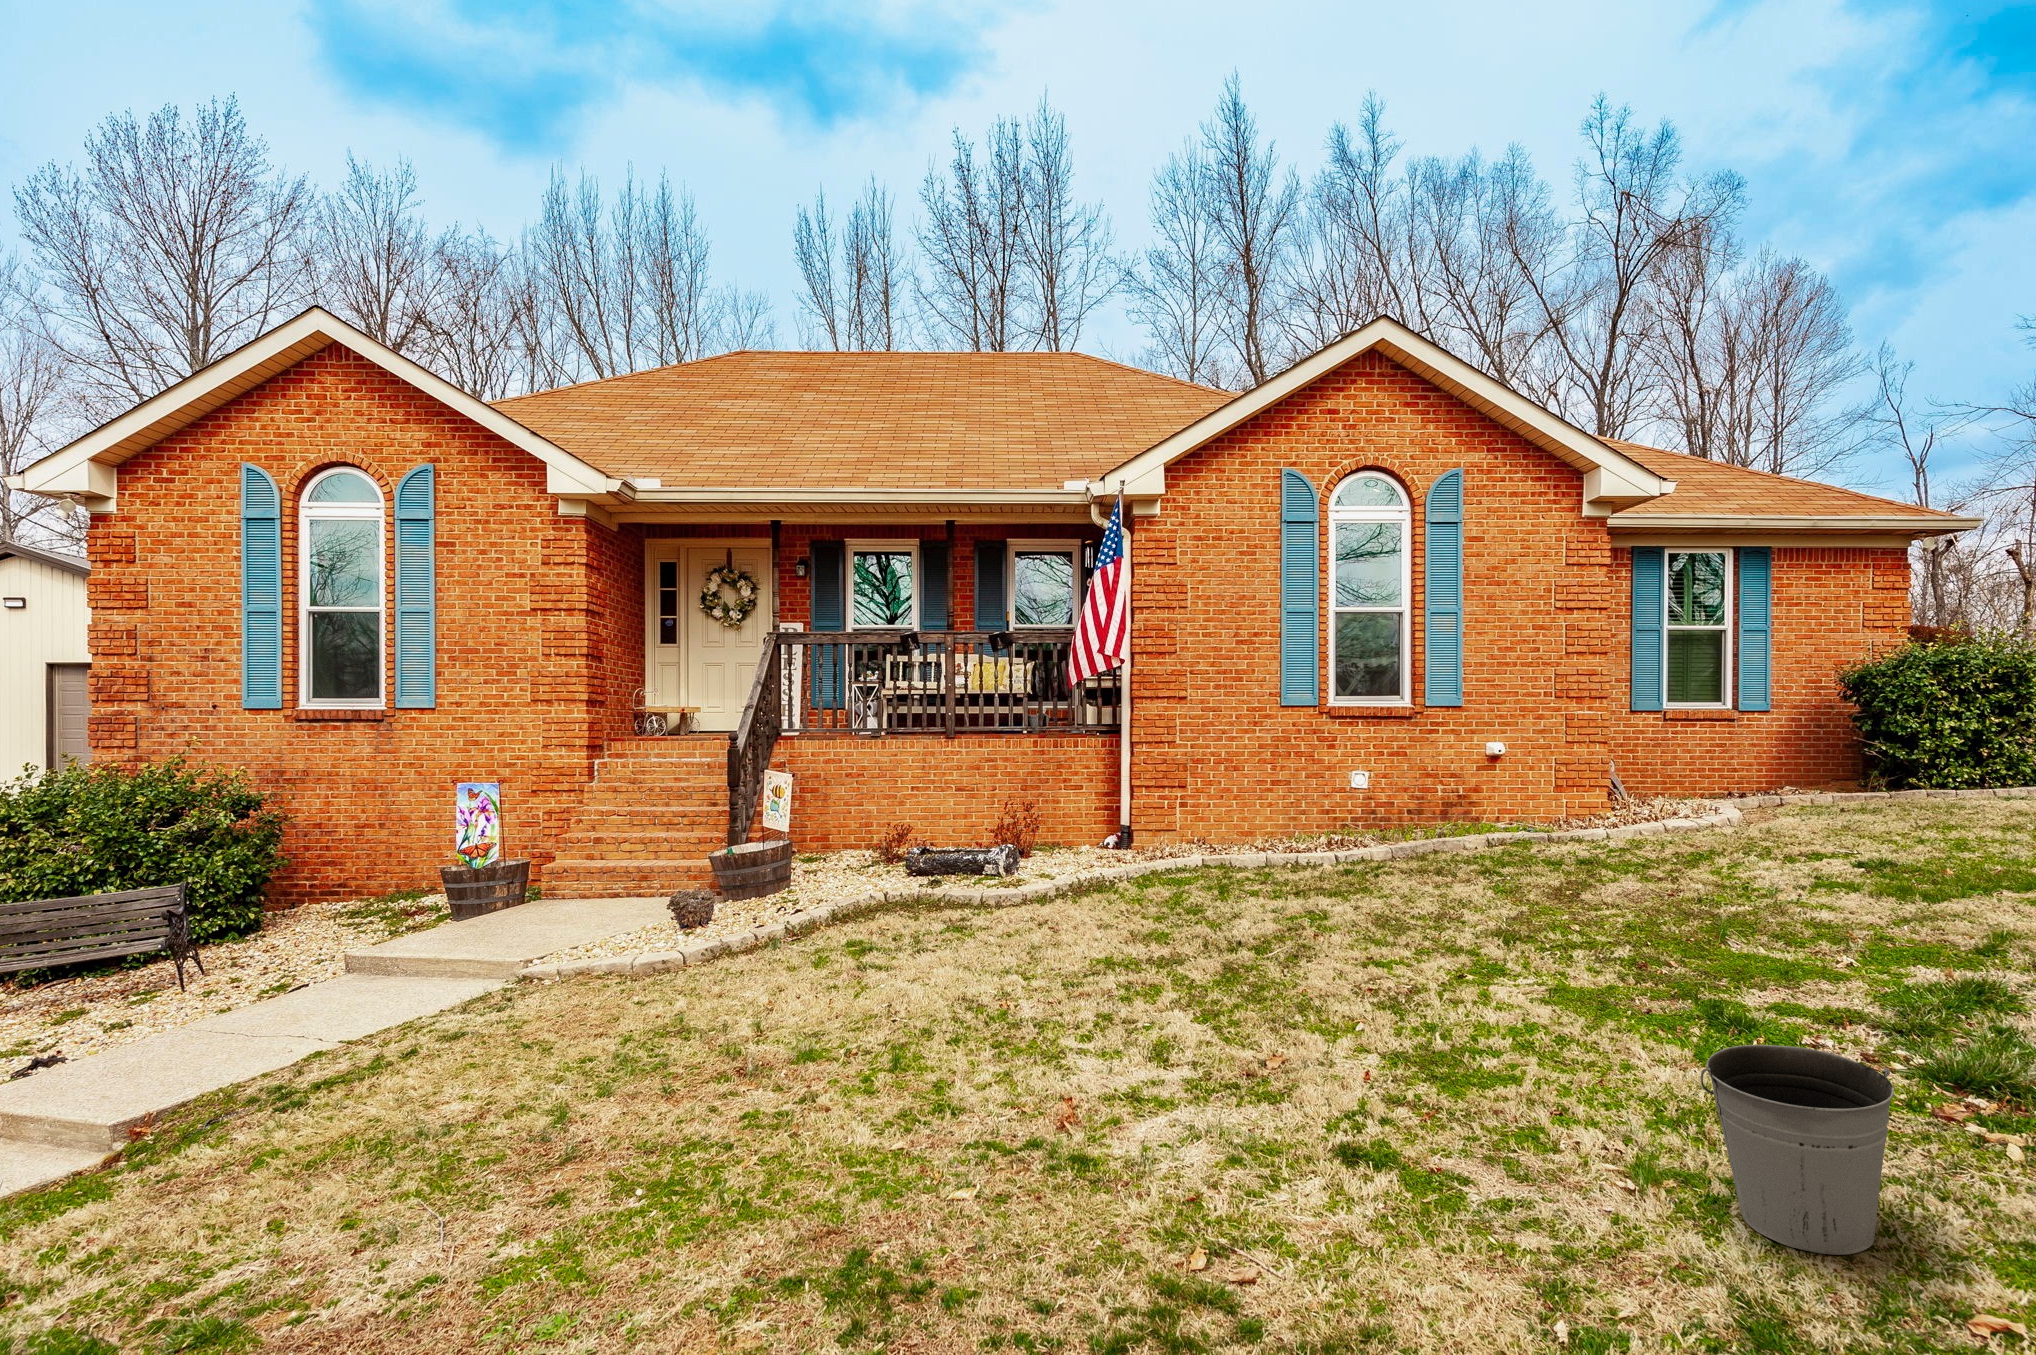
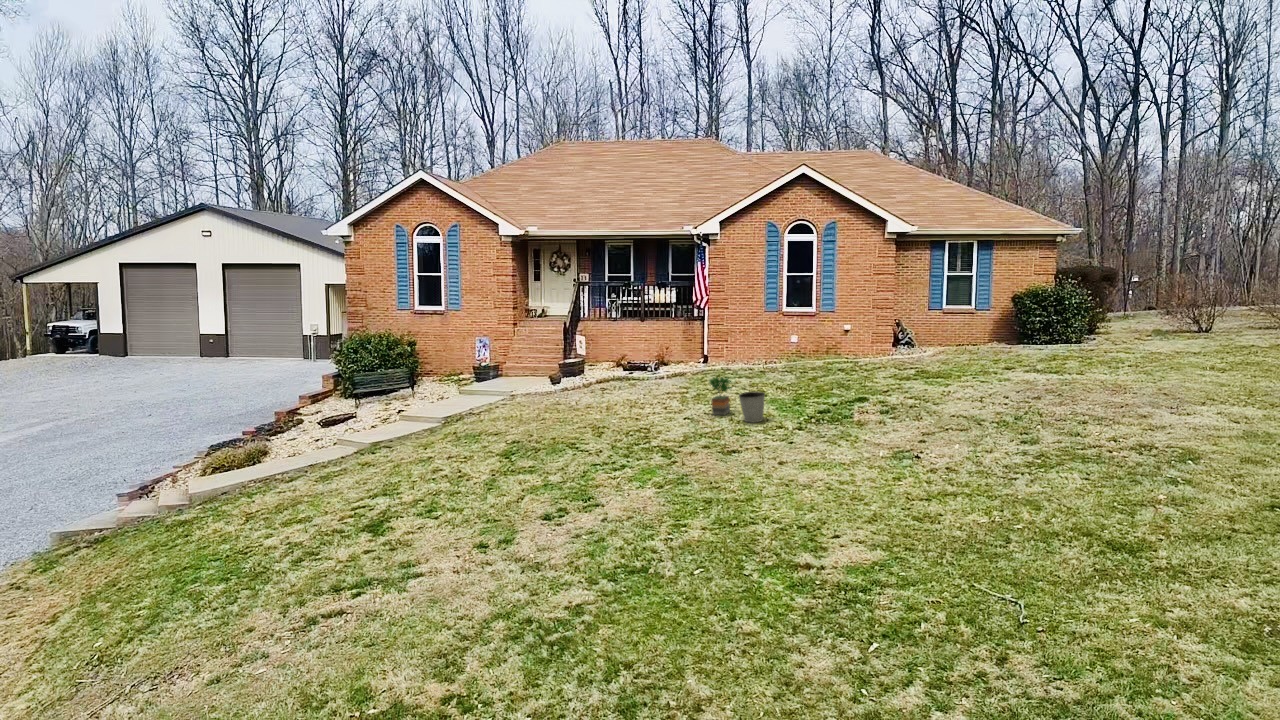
potted tree: none [1439,950,1585,1161] -> present [709,377,731,415]

